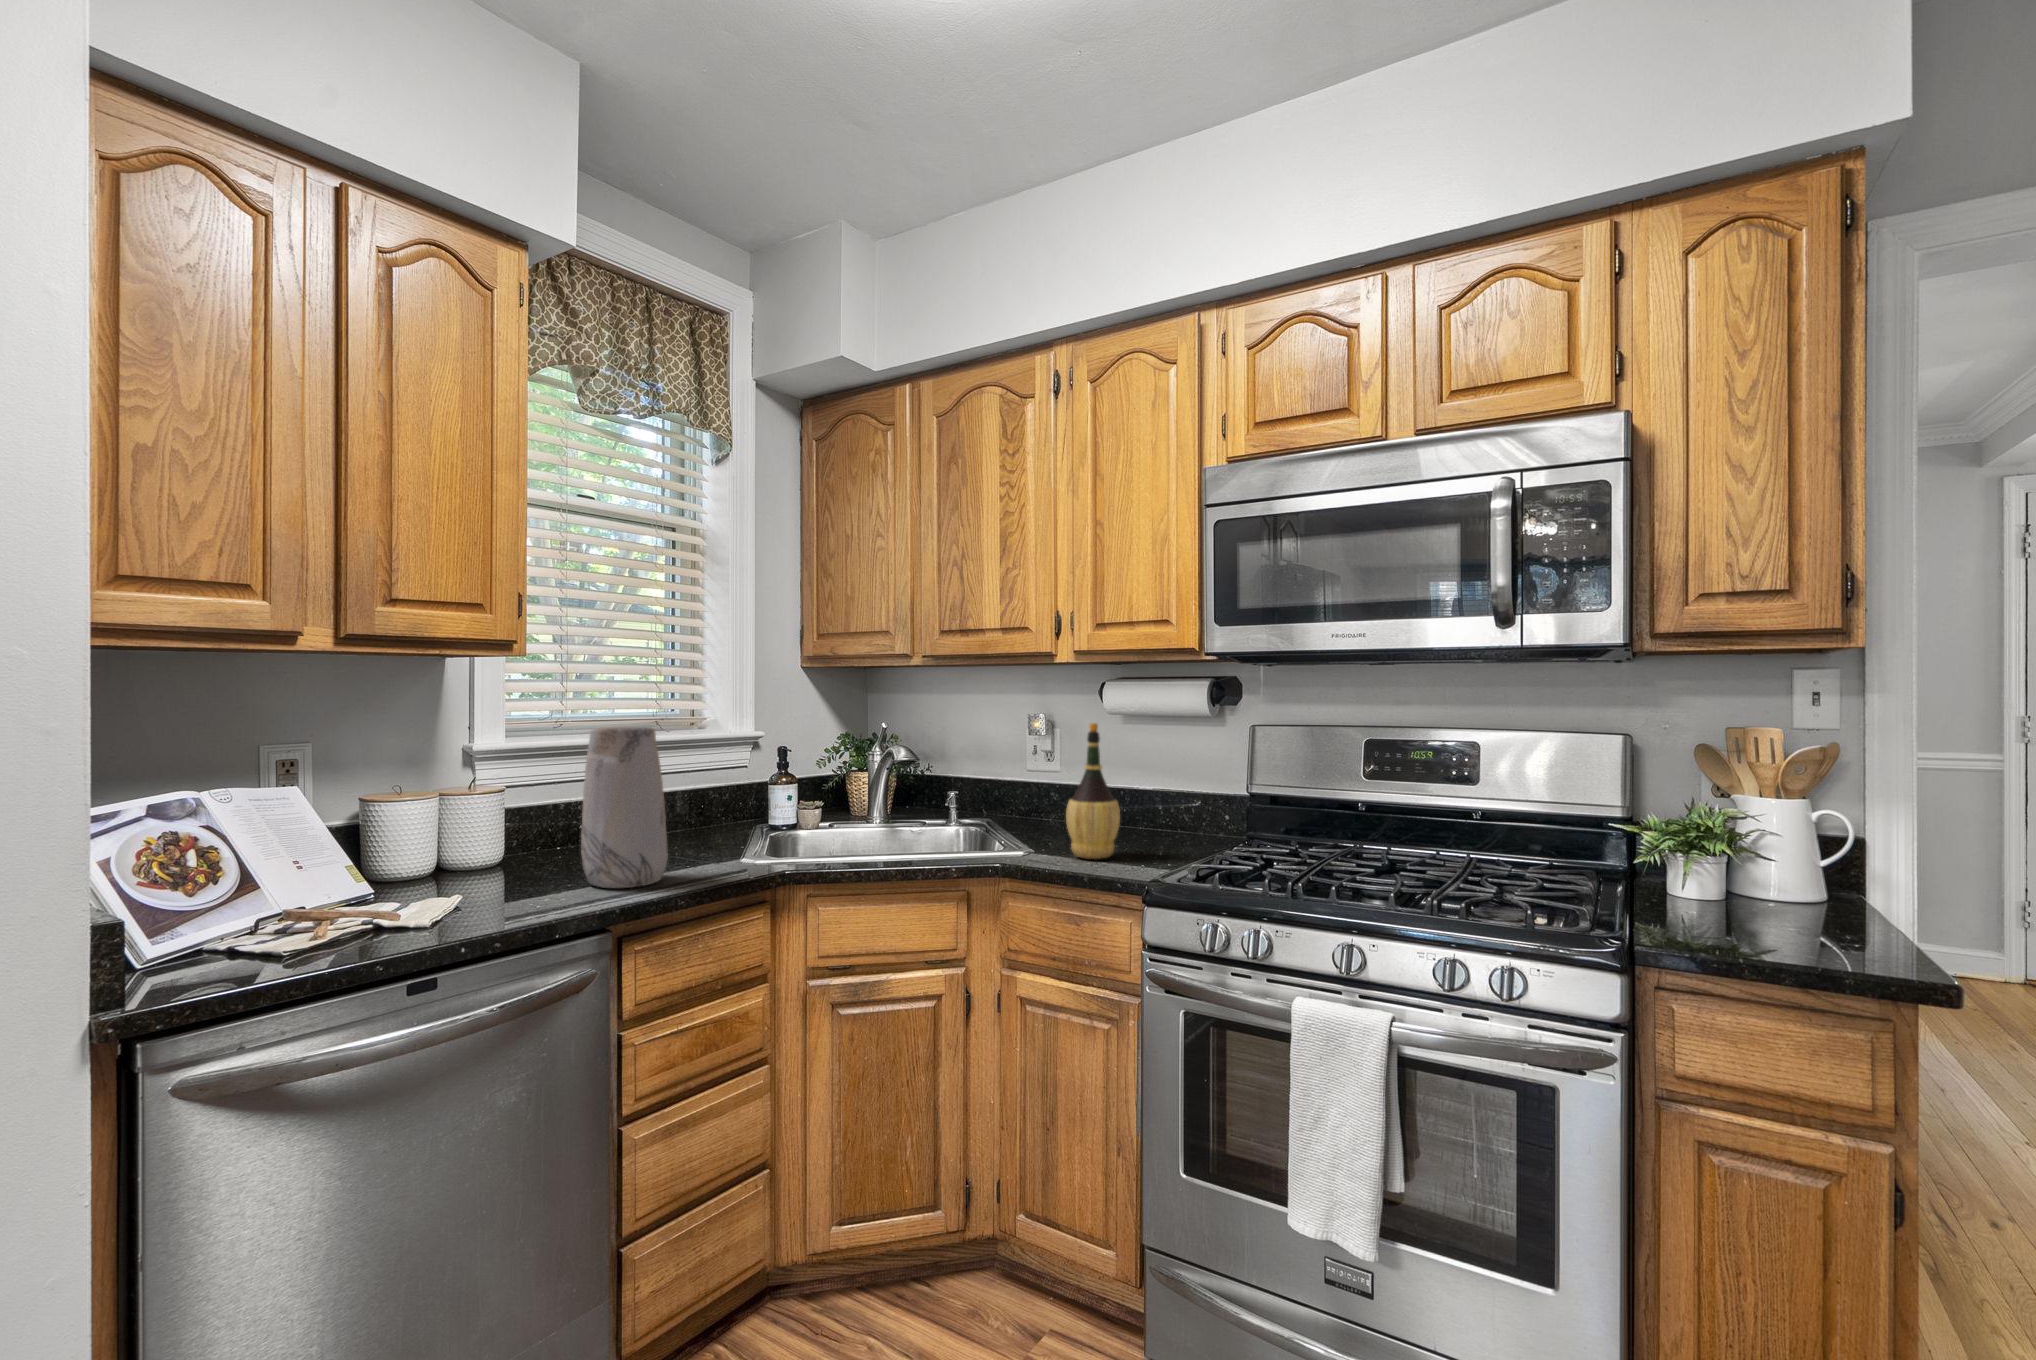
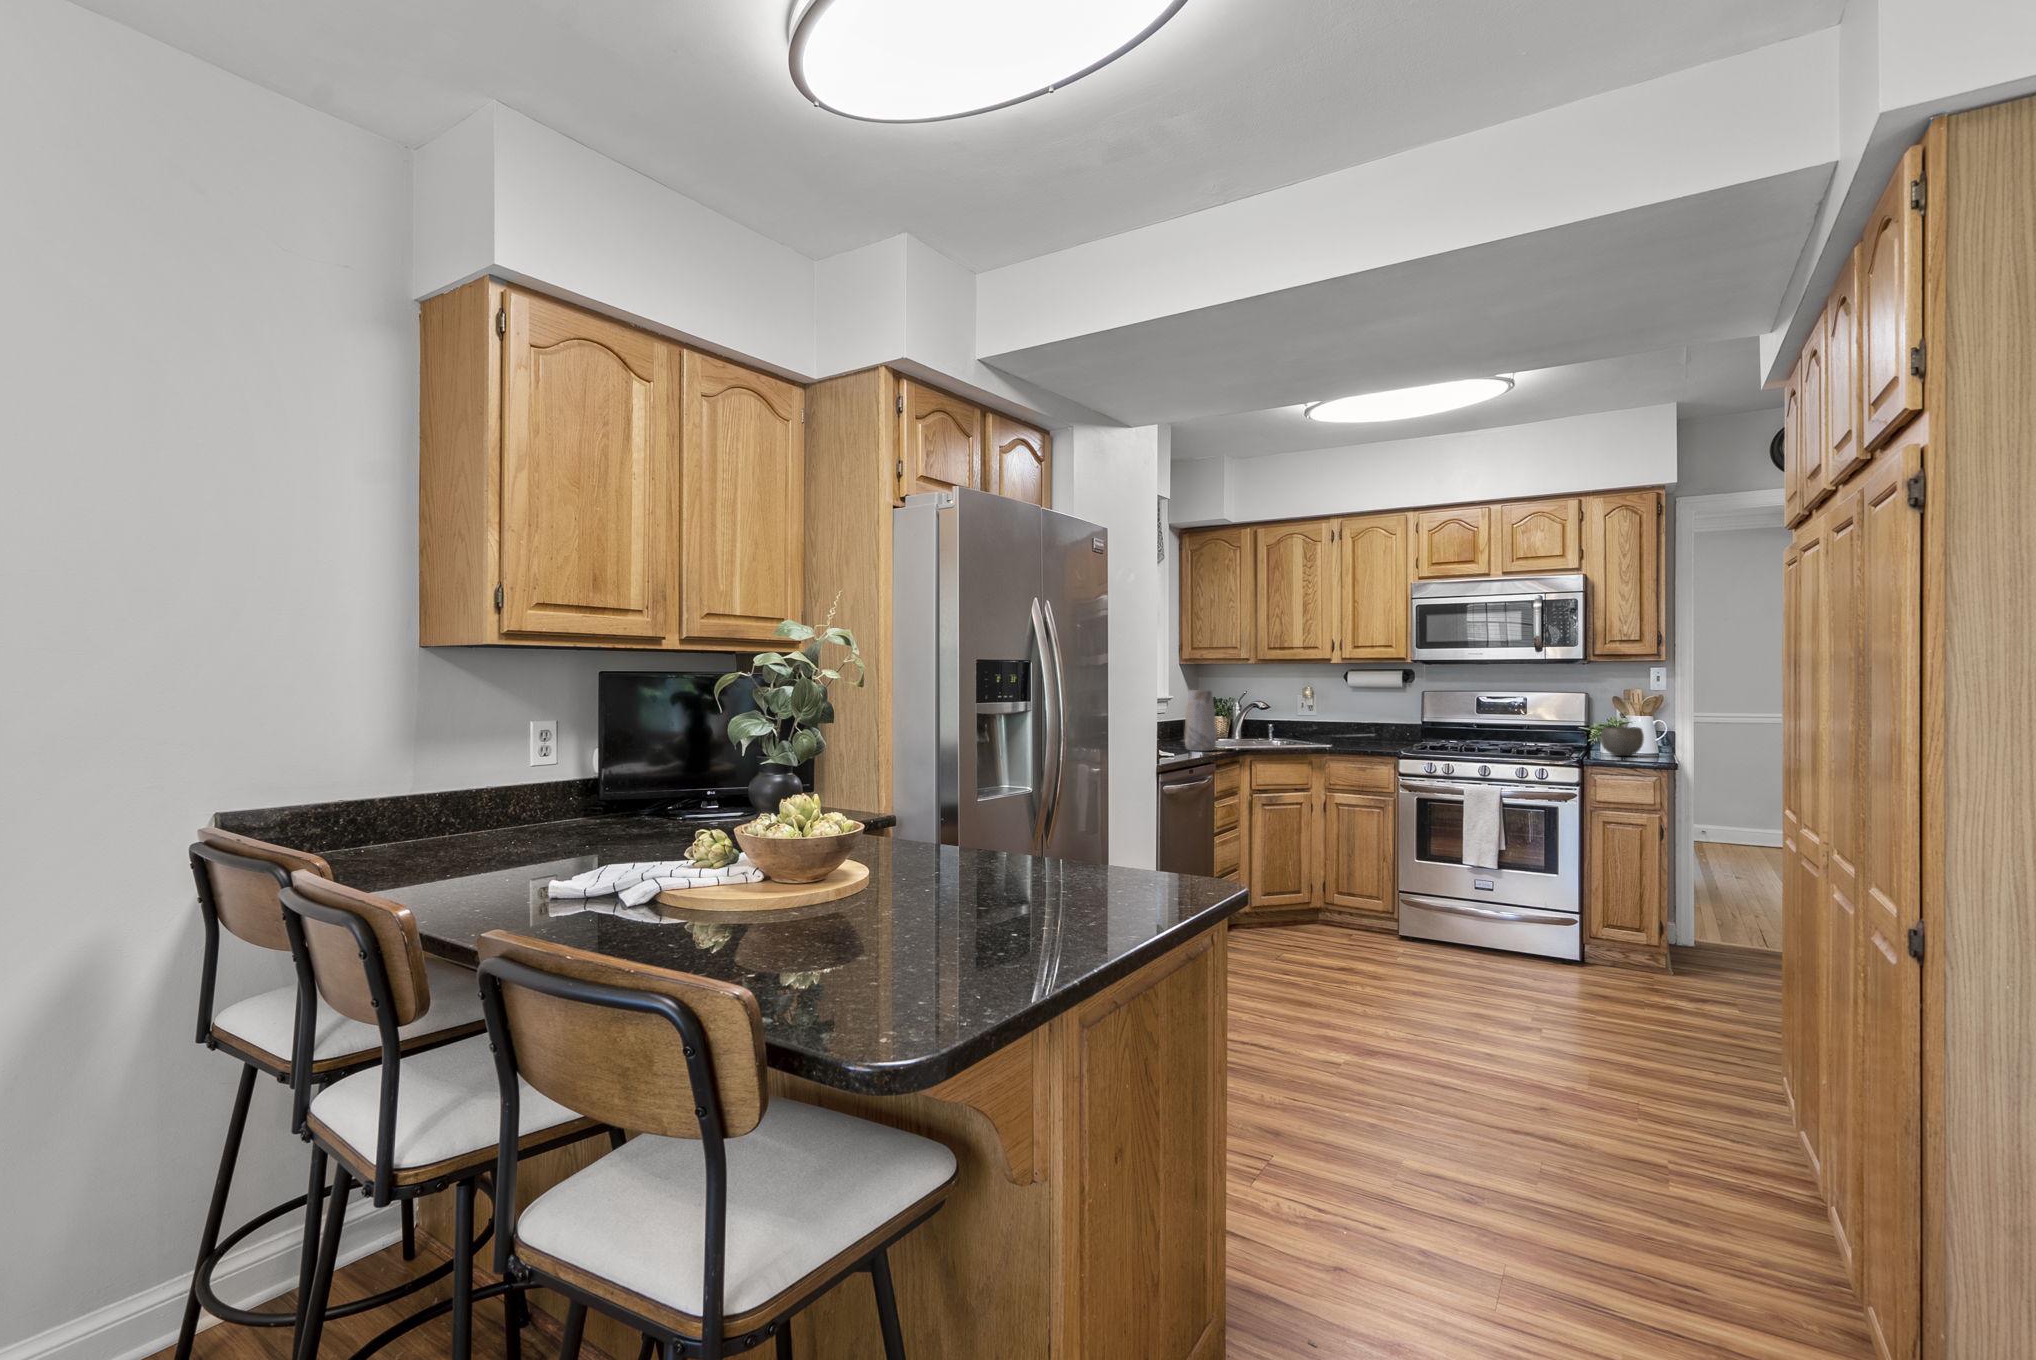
wine bottle: present [1066,723,1120,859] -> none [1353,690,1377,746]
ceramic bowl: none [1679,838,1816,932] -> present [1601,726,1644,756]

